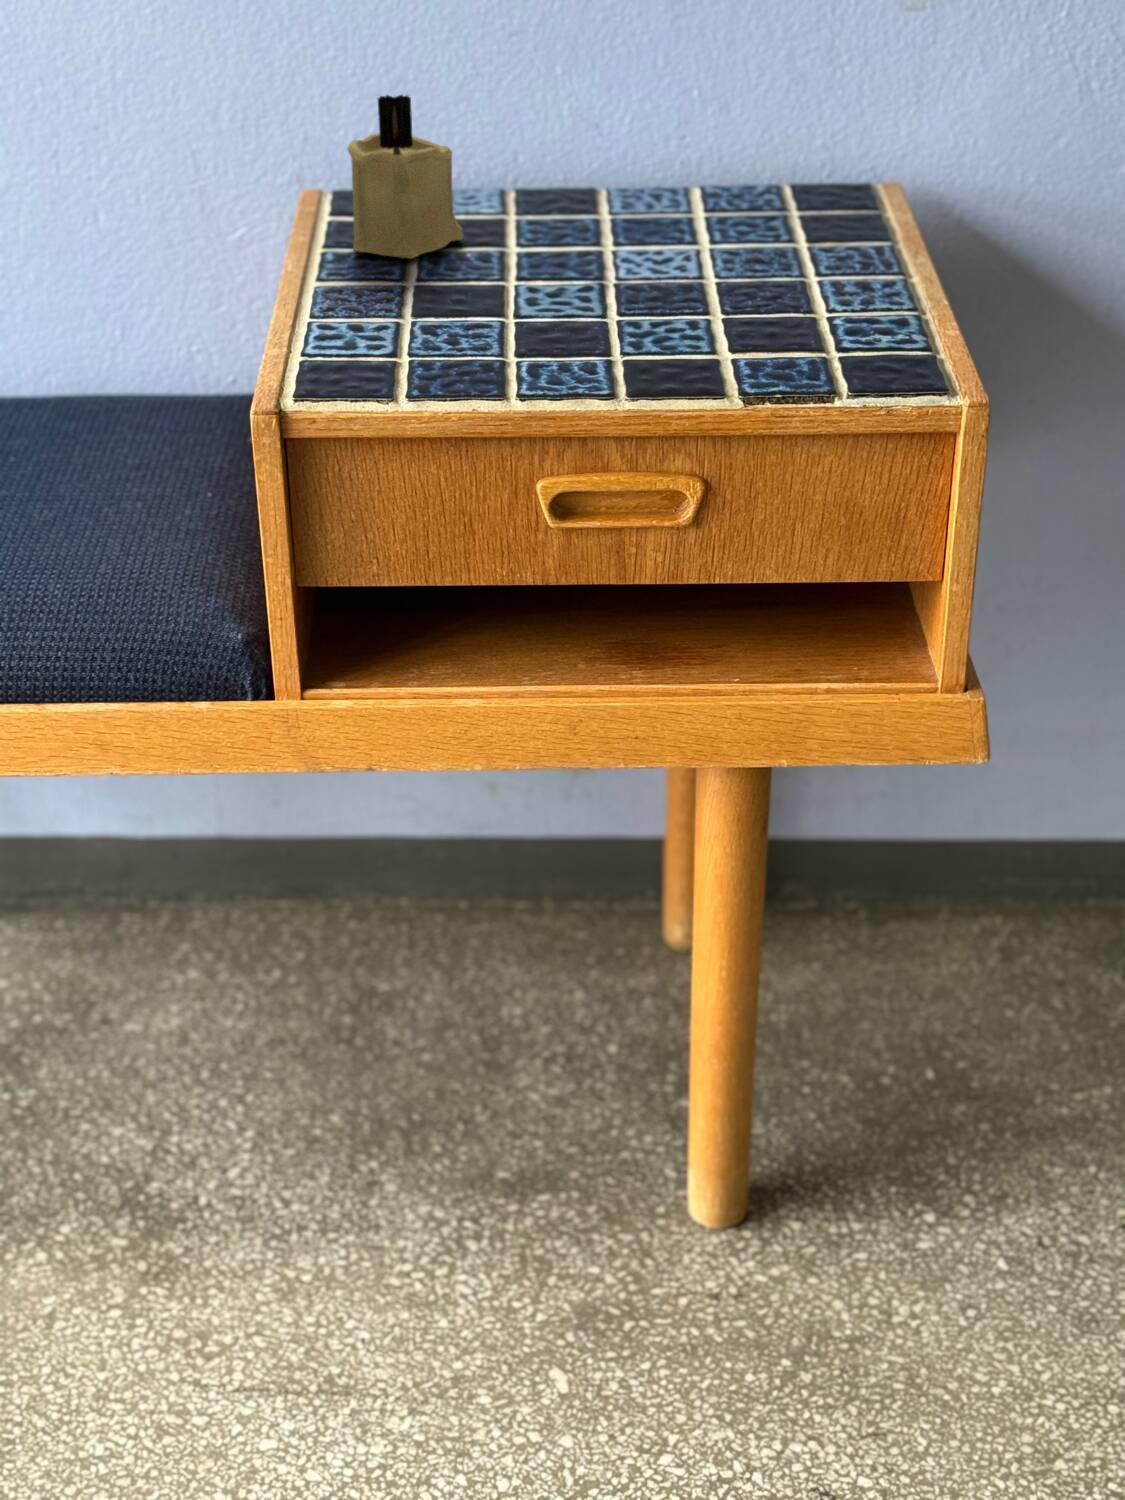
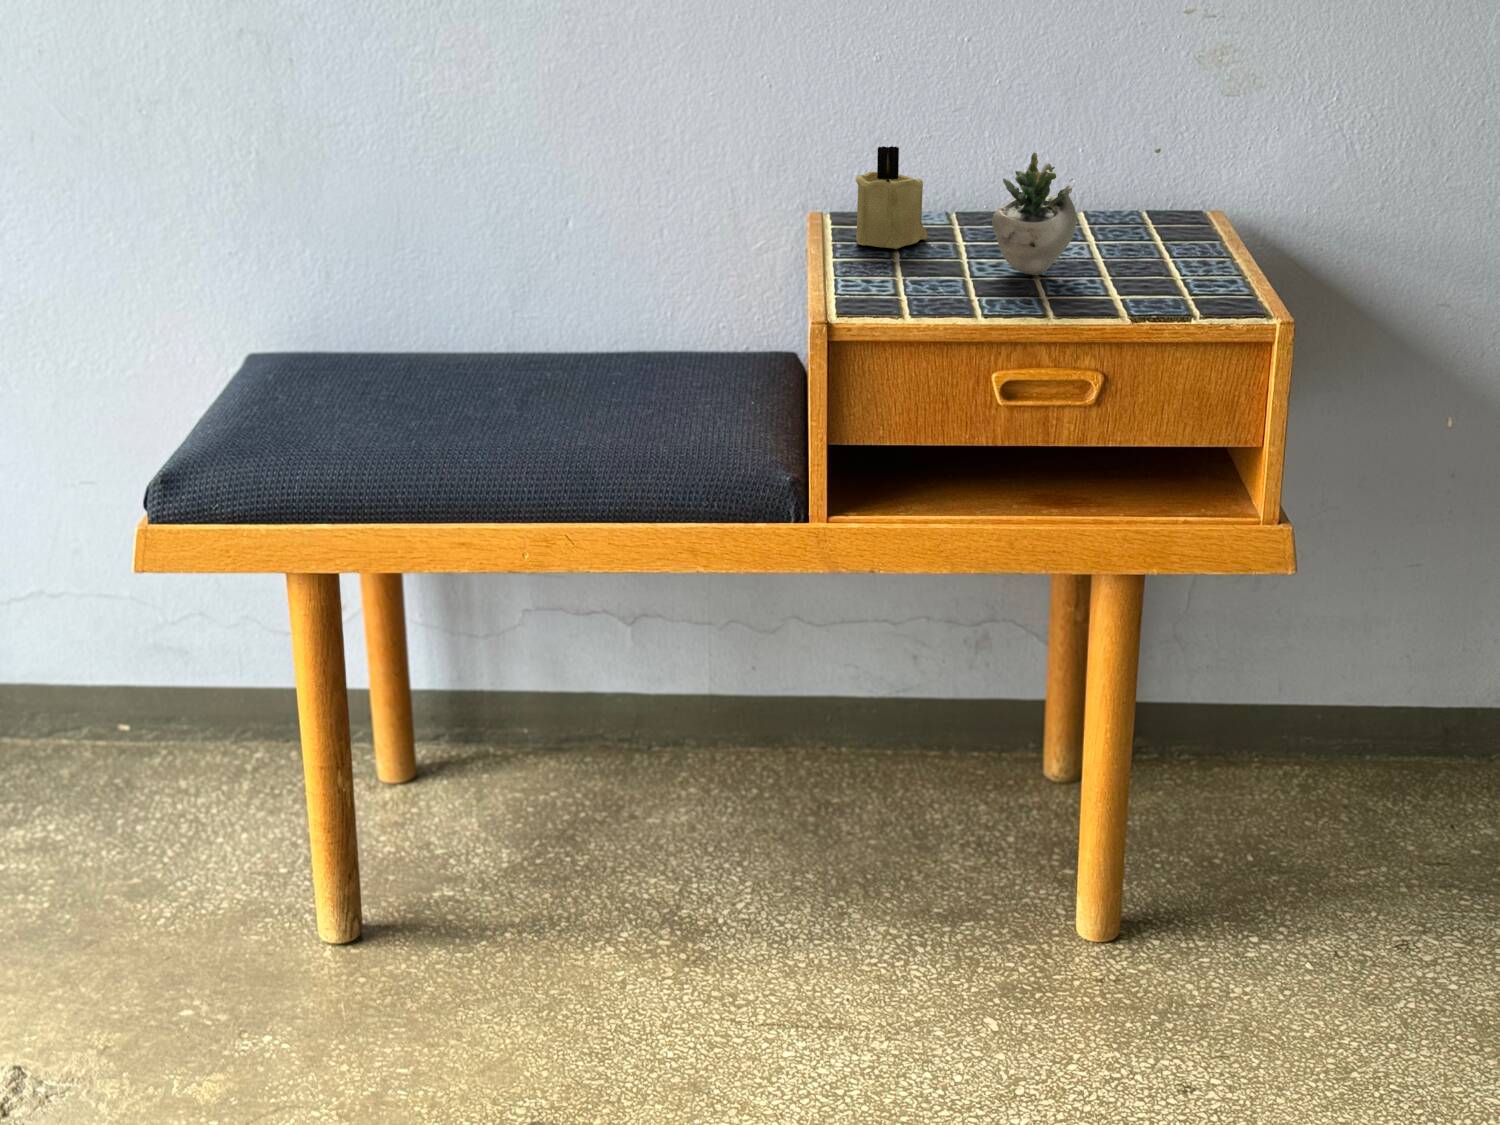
succulent plant: none [544,110,802,309] -> present [992,148,1161,275]

